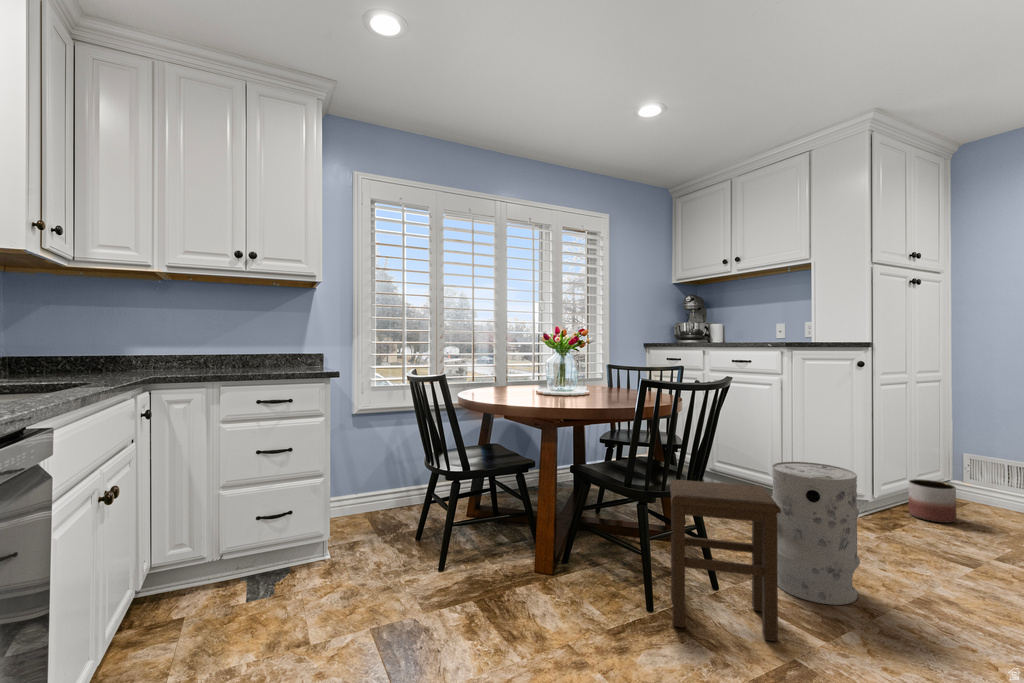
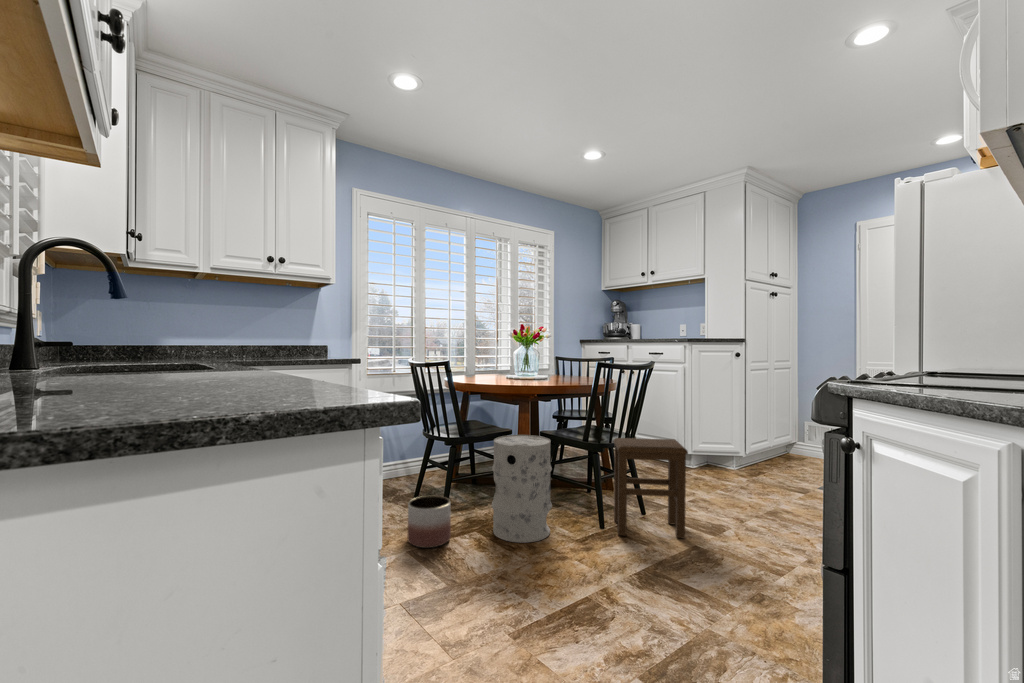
trash can: present [772,462,860,605] -> present [492,435,552,543]
planter: present [908,479,957,523] -> present [407,496,451,548]

